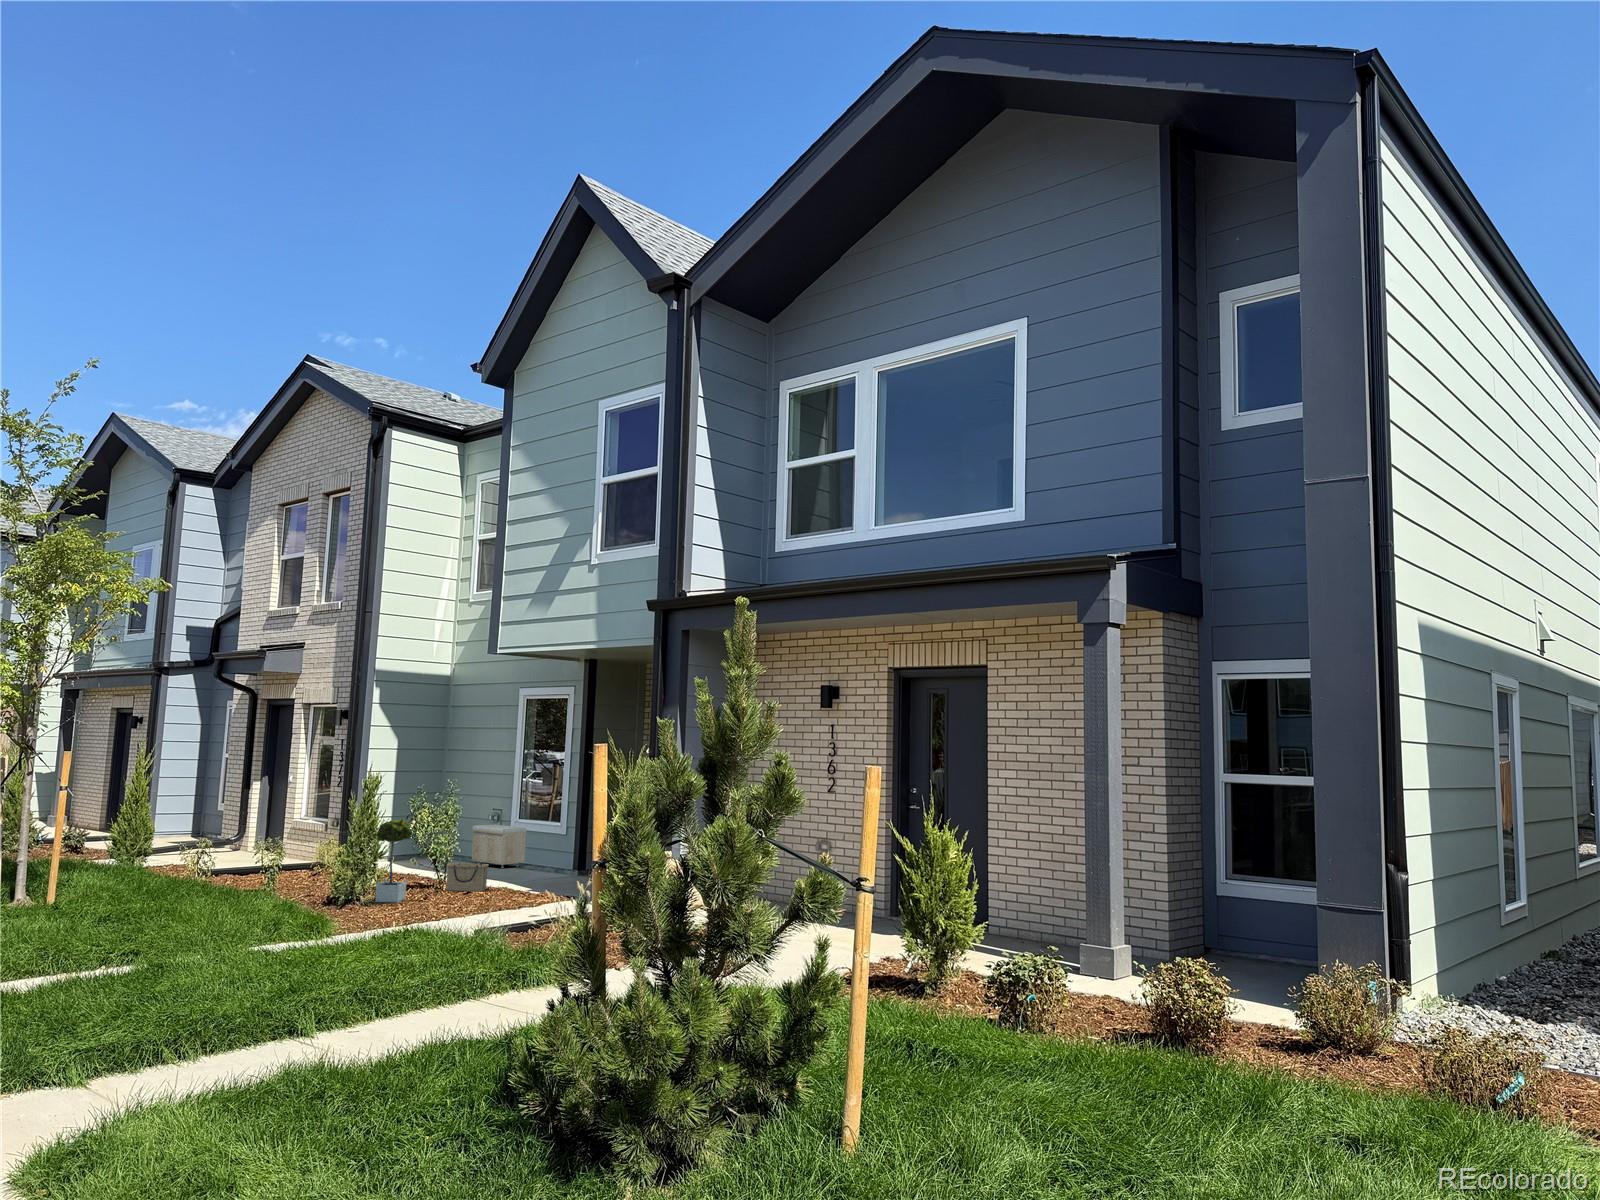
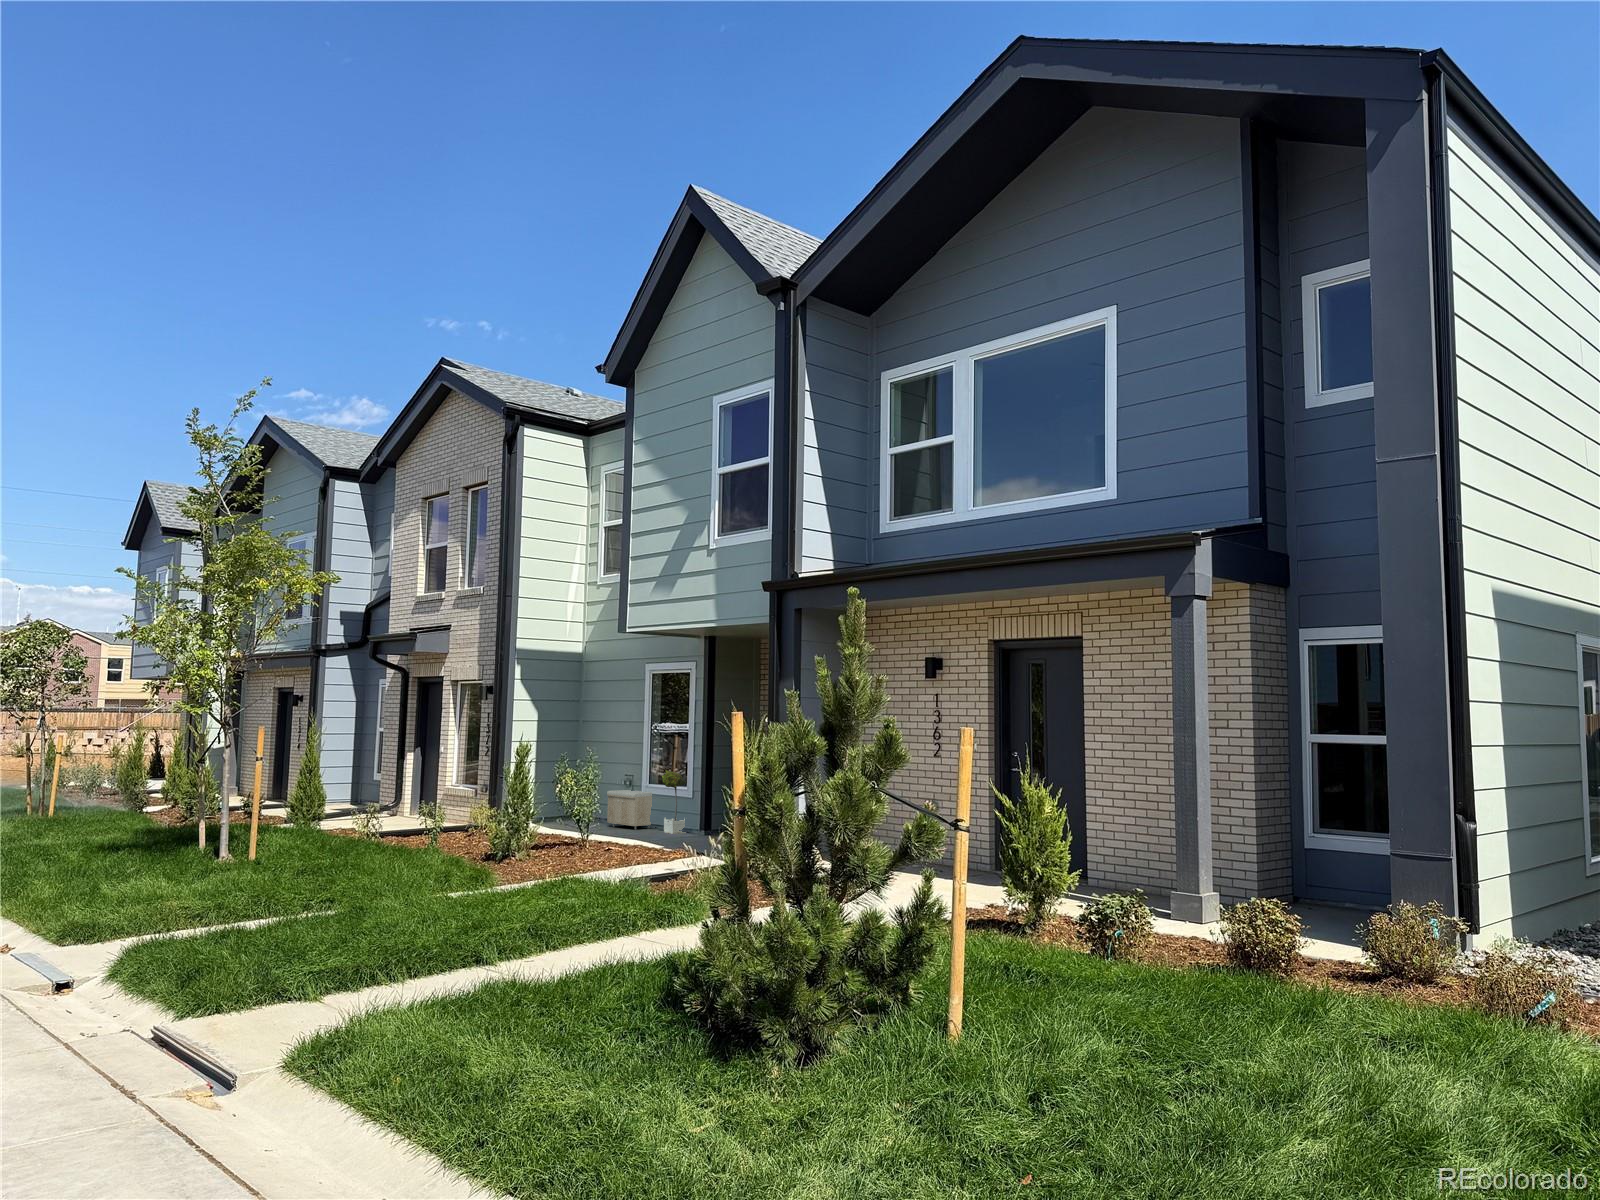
potted tree: present [375,819,412,902] -> present [662,770,687,834]
basket: present [446,863,489,891] -> none [588,824,626,849]

